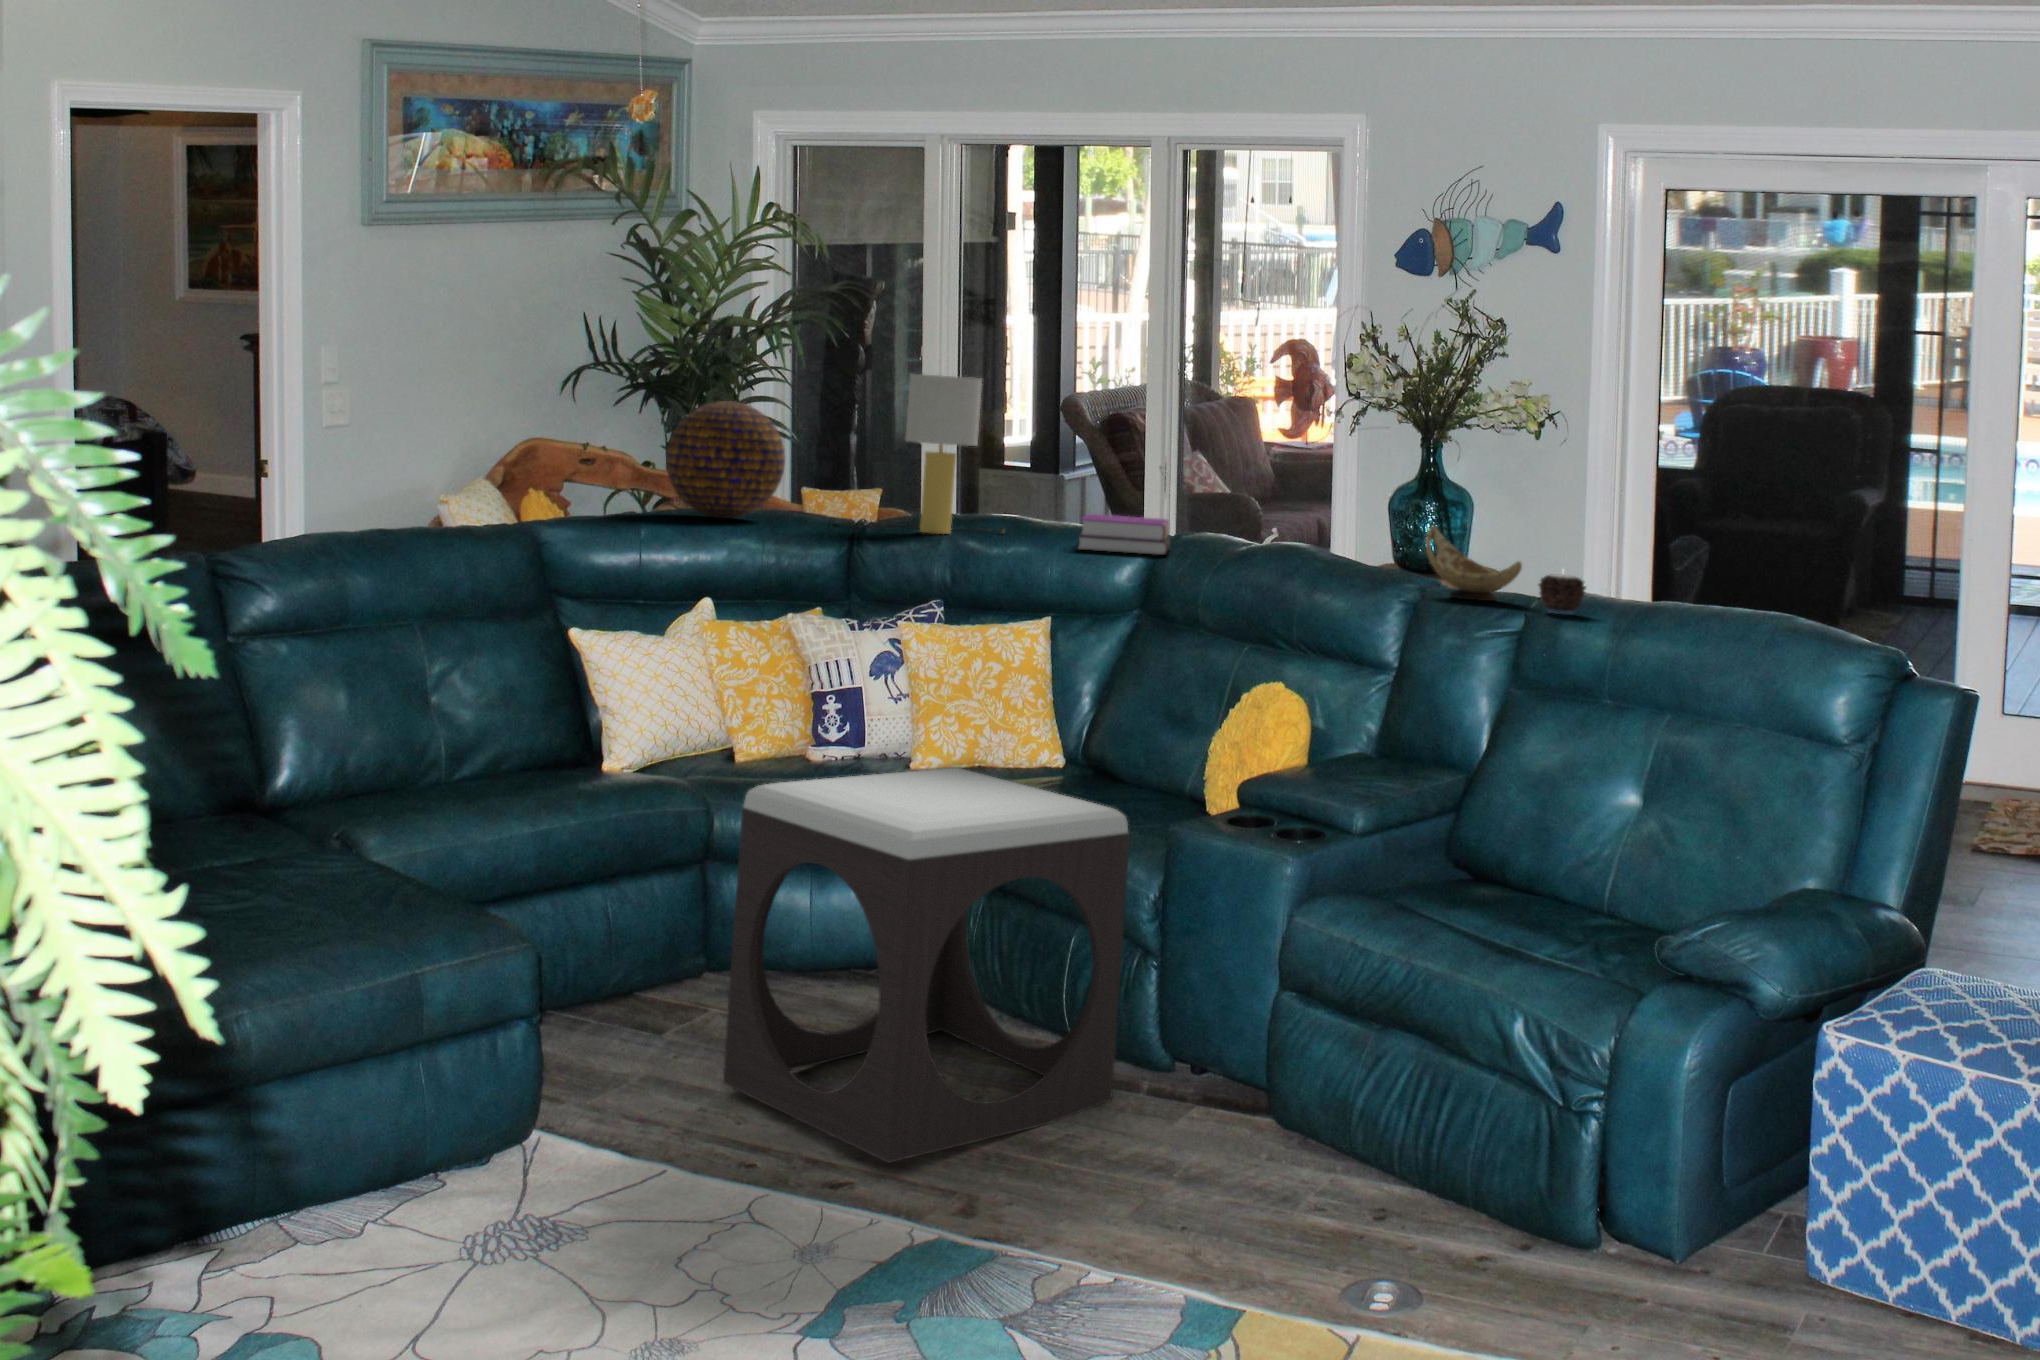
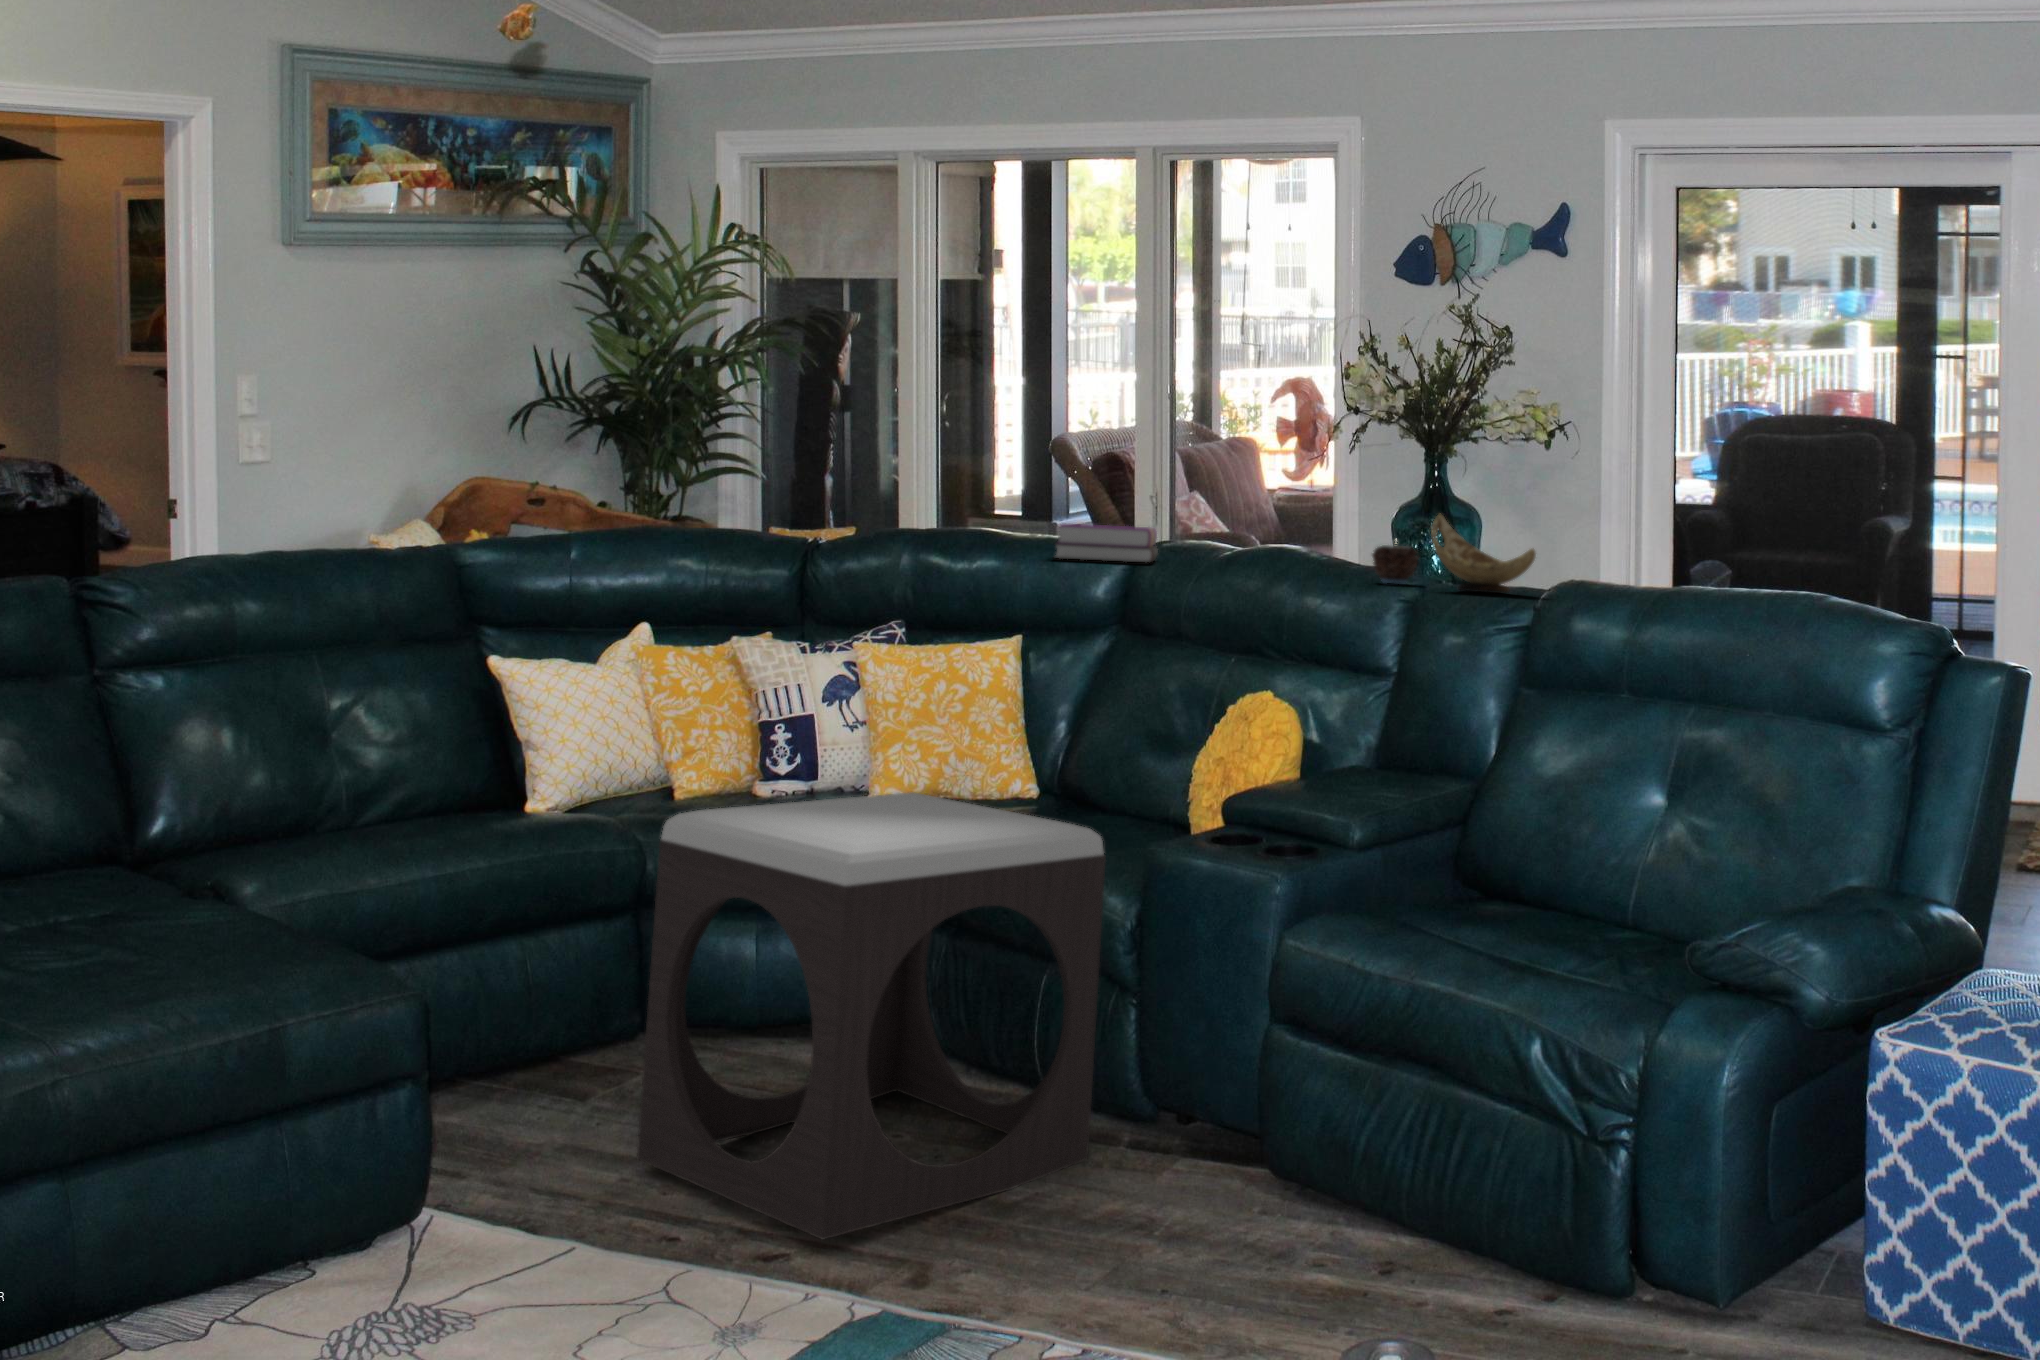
table lamp: present [835,374,1005,534] -> none [787,373,978,549]
decorative orb: present [666,401,785,518] -> none [596,406,731,536]
candle: present [1538,570,1586,614] -> present [1372,545,1419,583]

